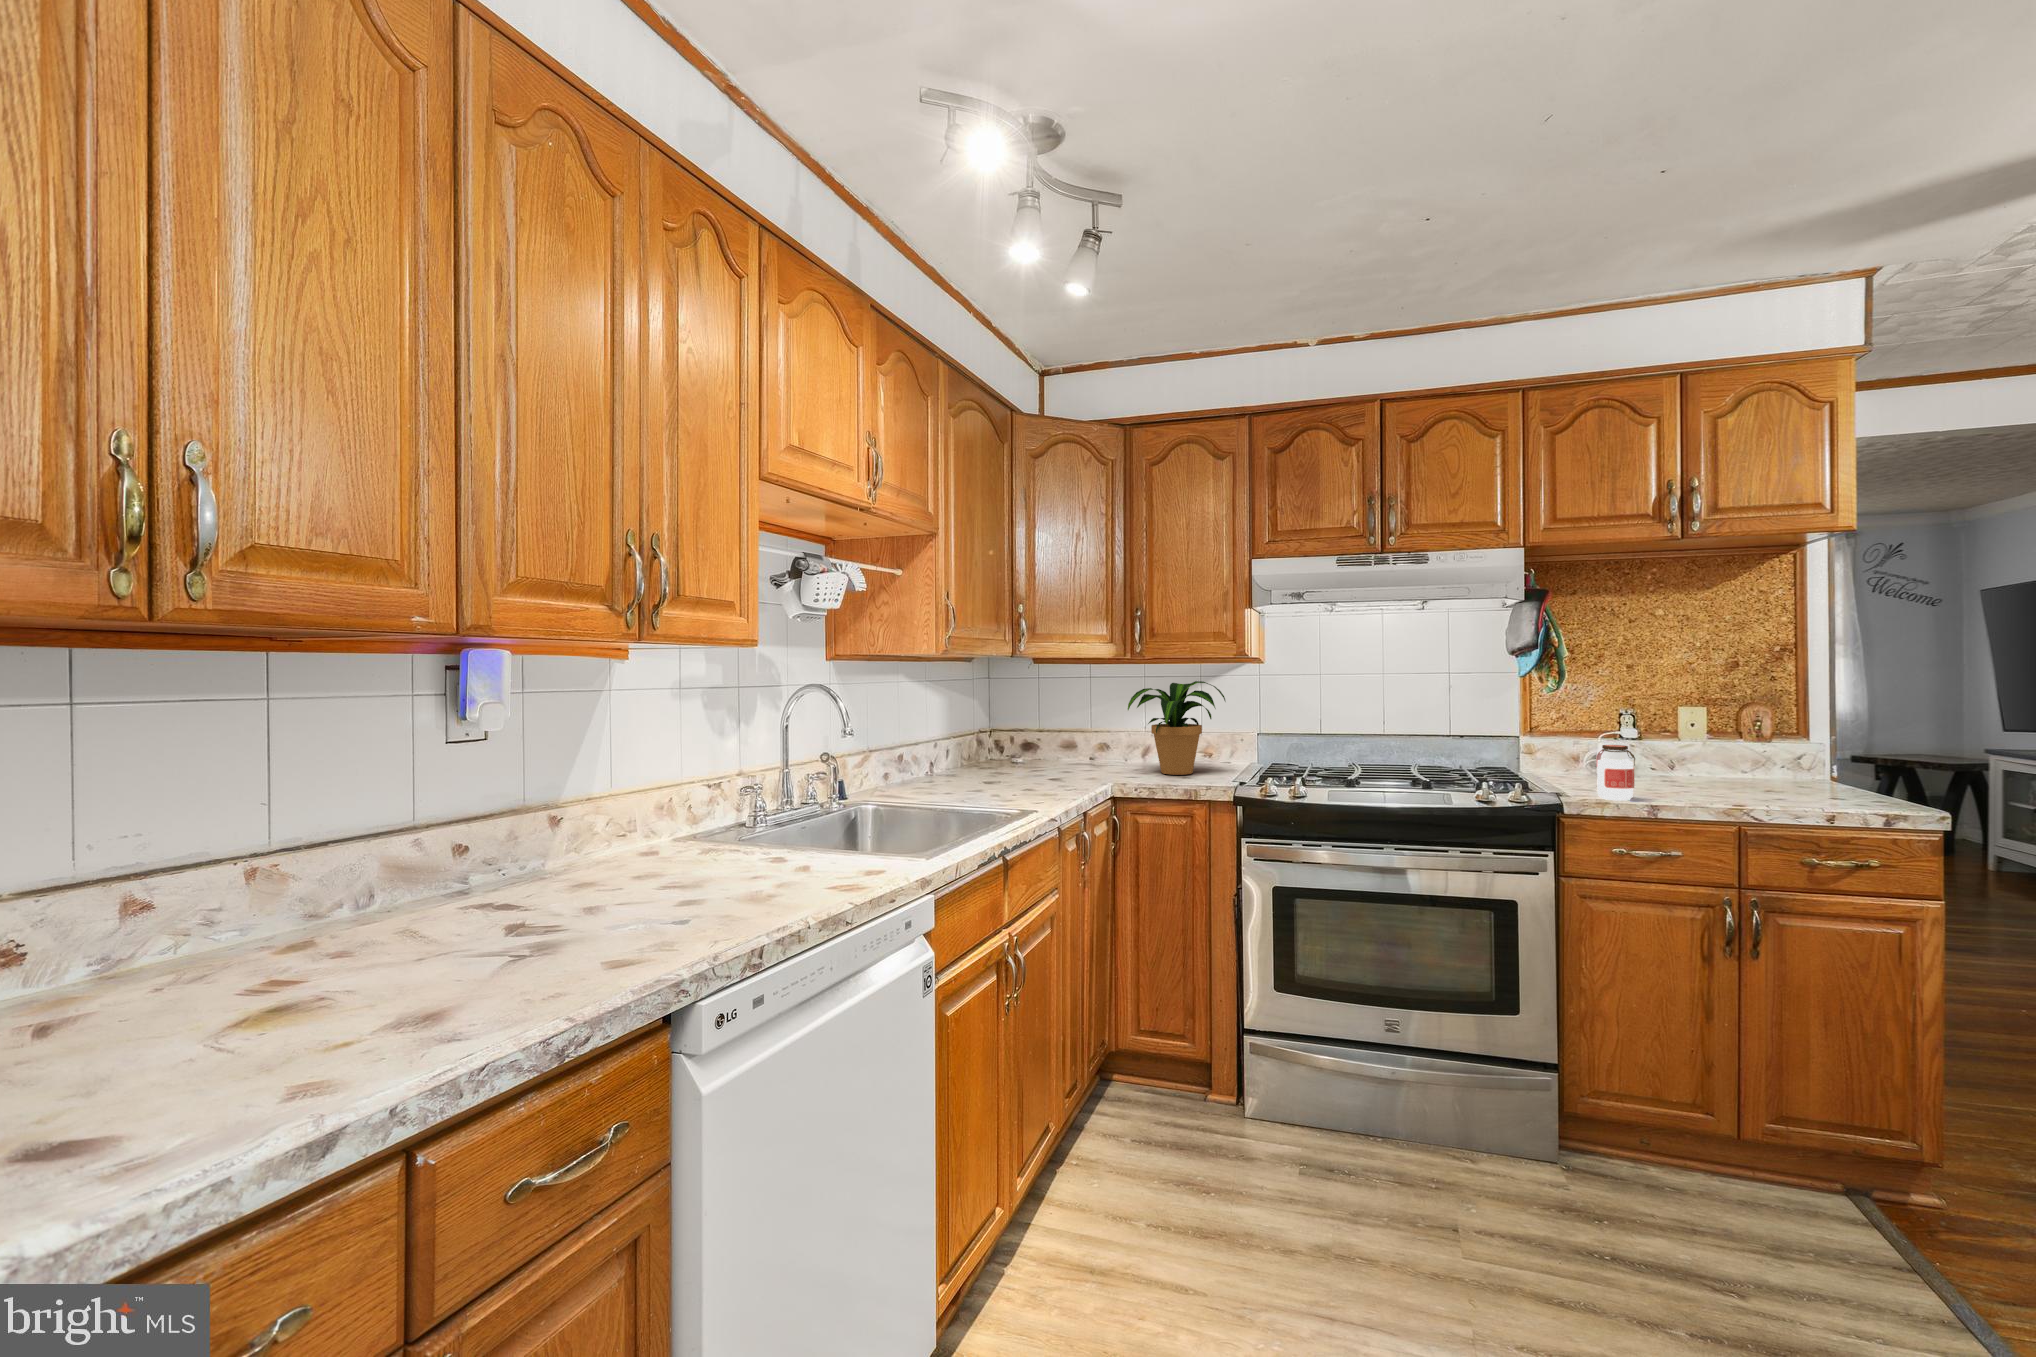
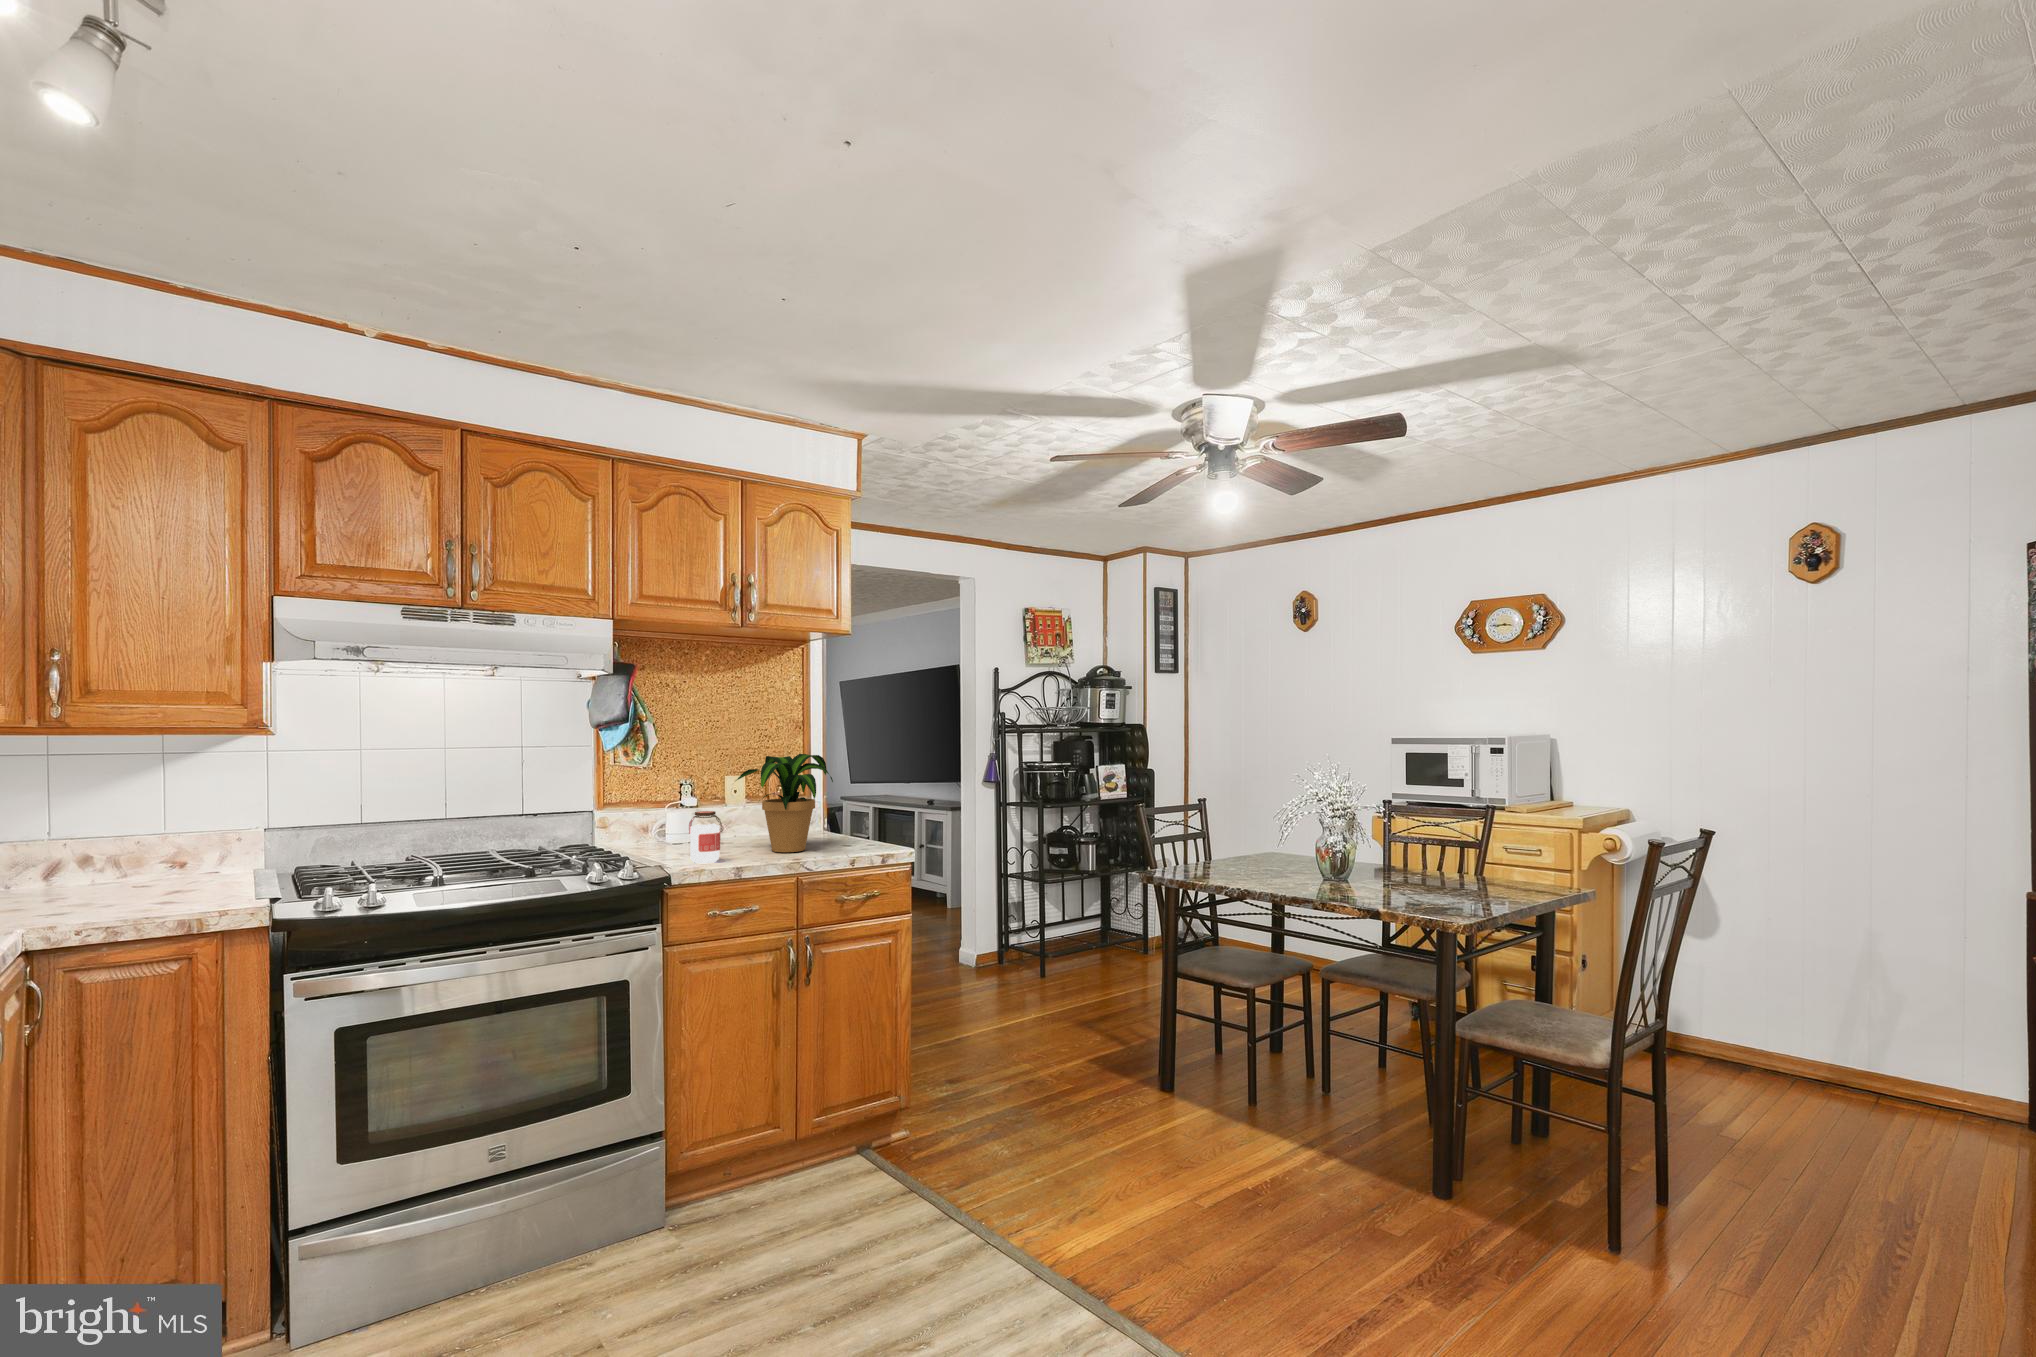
potted plant: present [1128,681,1225,775] -> present [736,754,833,852]

